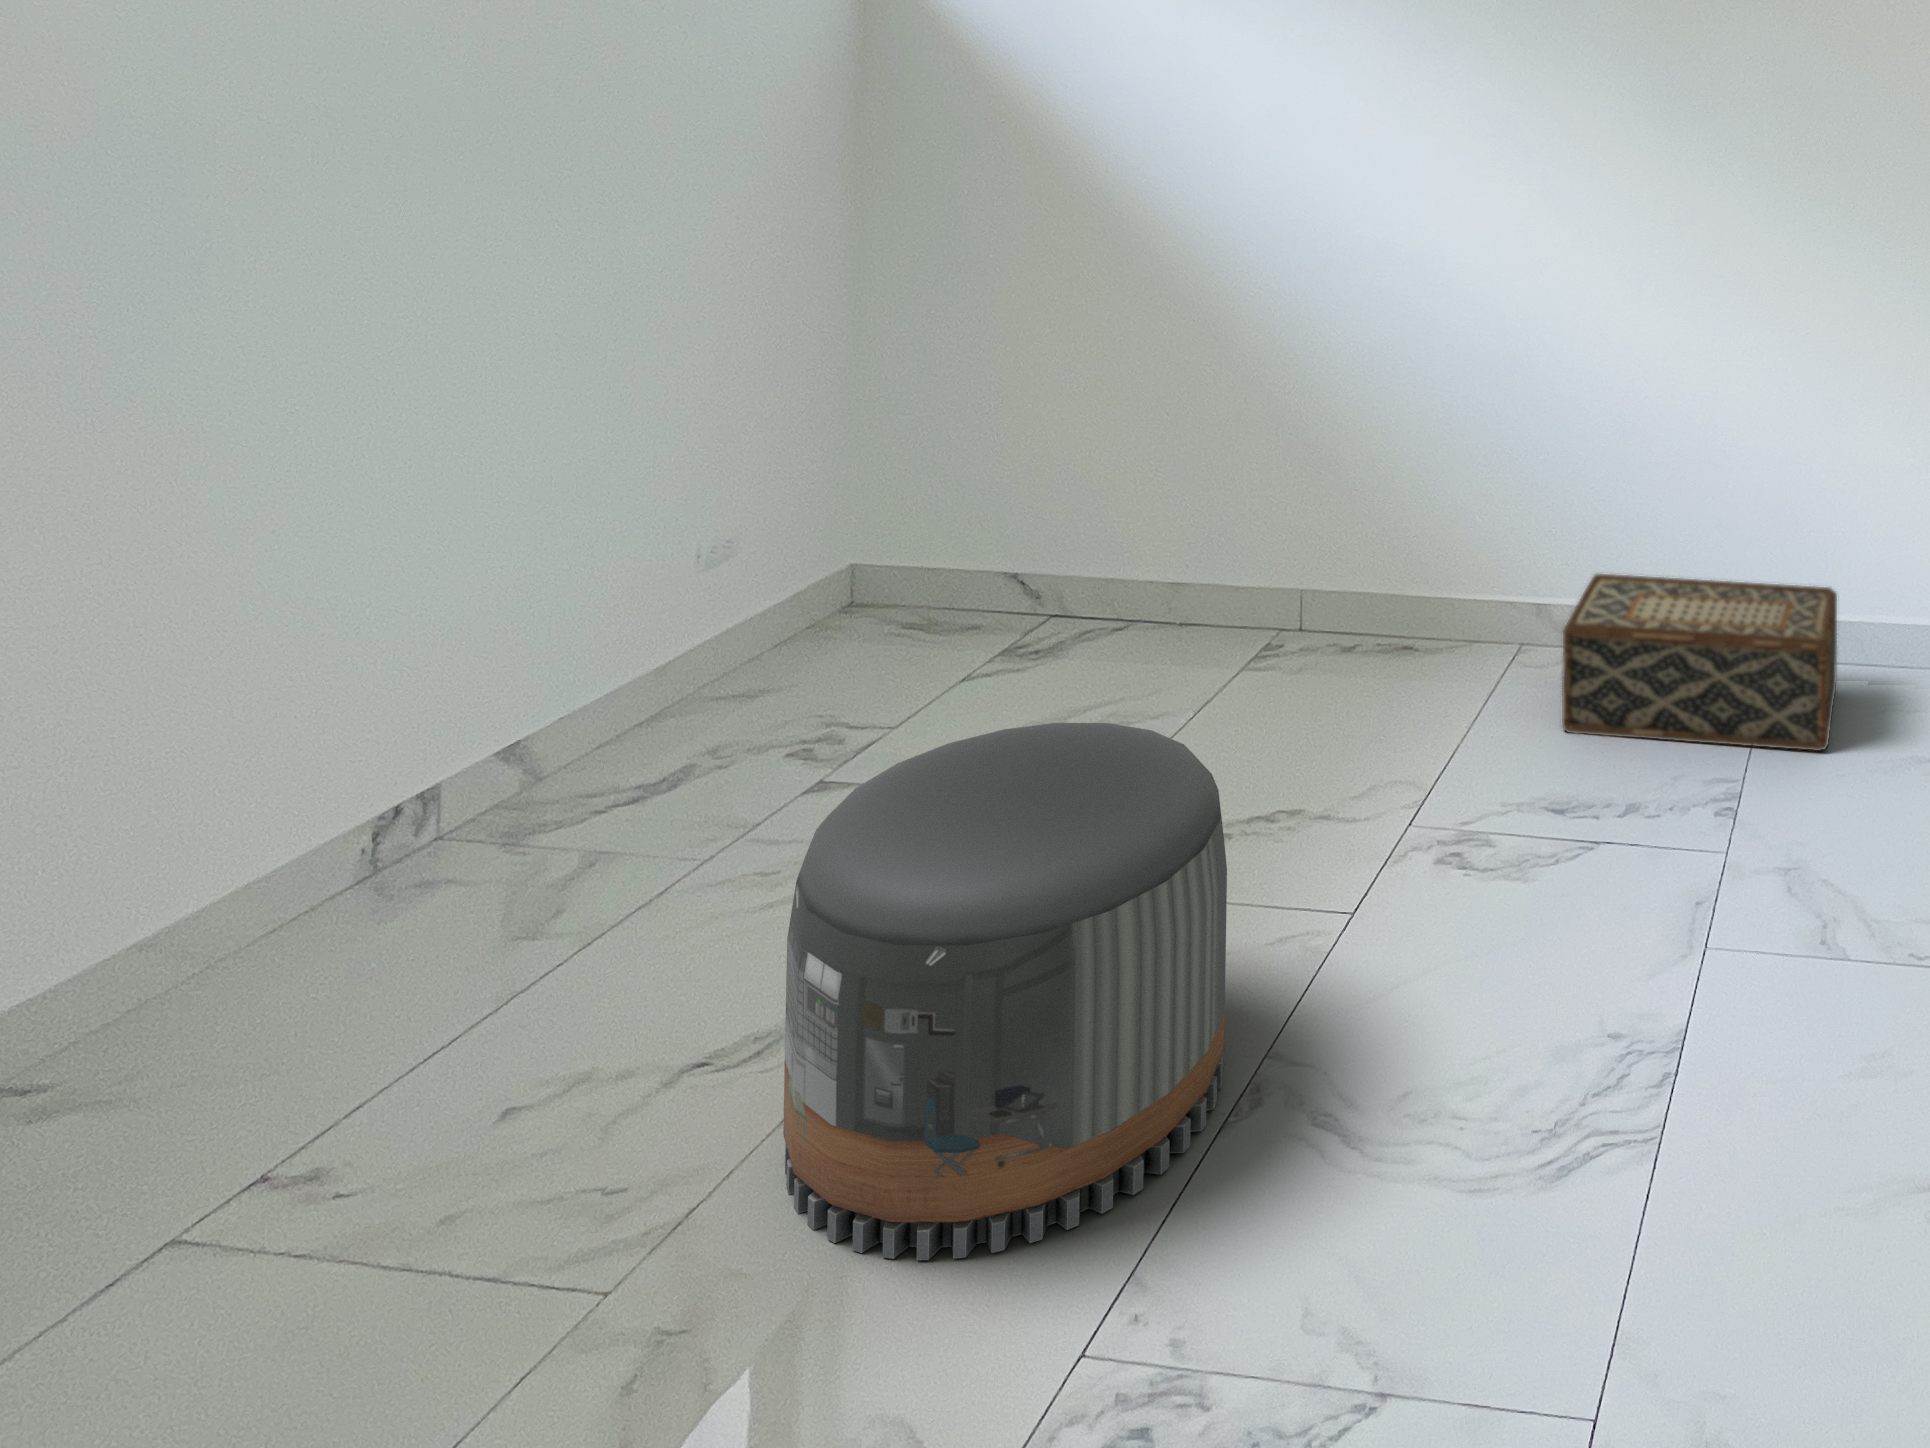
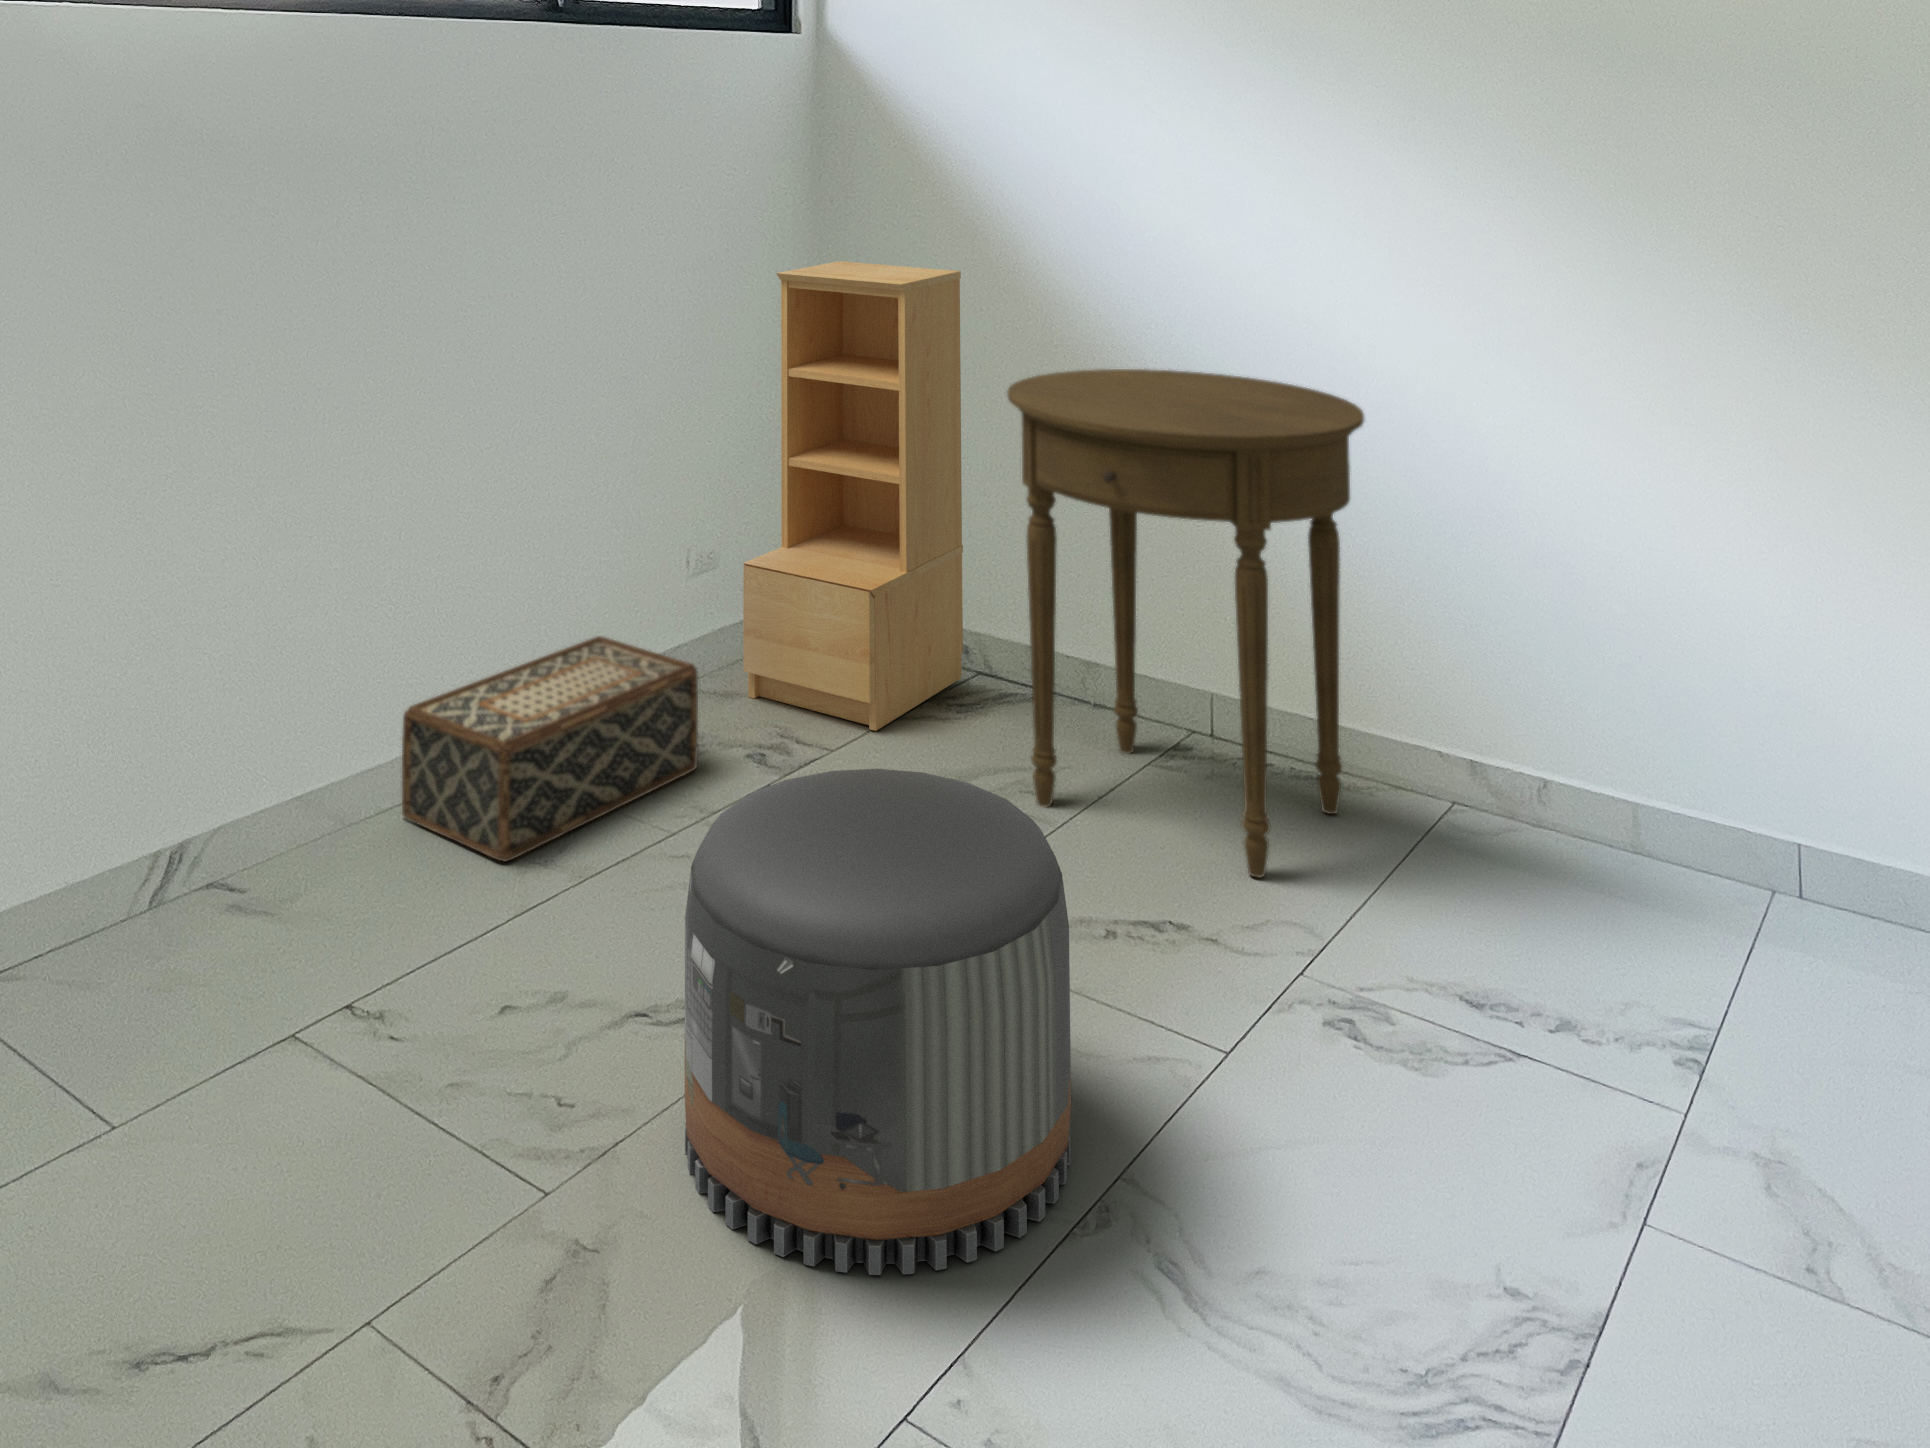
bookshelf: none [770,196,1038,695] -> present [743,261,963,731]
side table: none [1107,284,1464,754] -> present [1007,369,1364,878]
woven basket: present [1562,574,1837,751] -> present [402,636,698,862]

